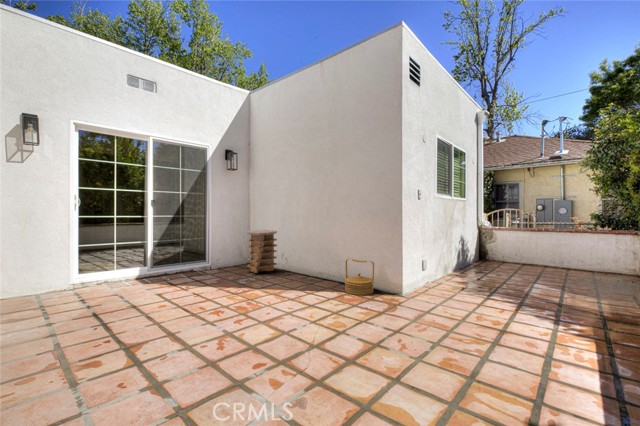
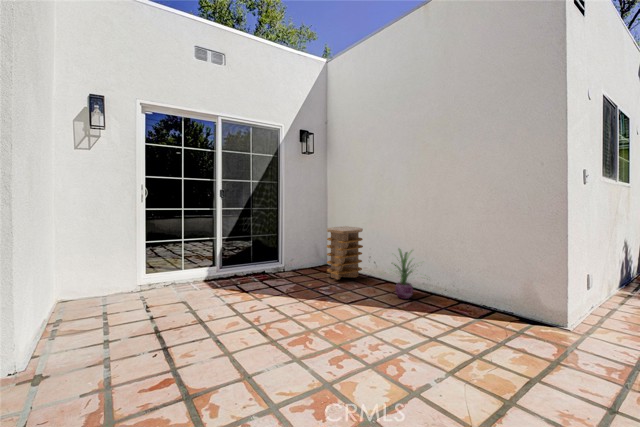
decorative plant: none [284,245,323,283] -> present [392,249,413,299]
woven basket: present [344,258,374,295] -> none [468,270,519,326]

